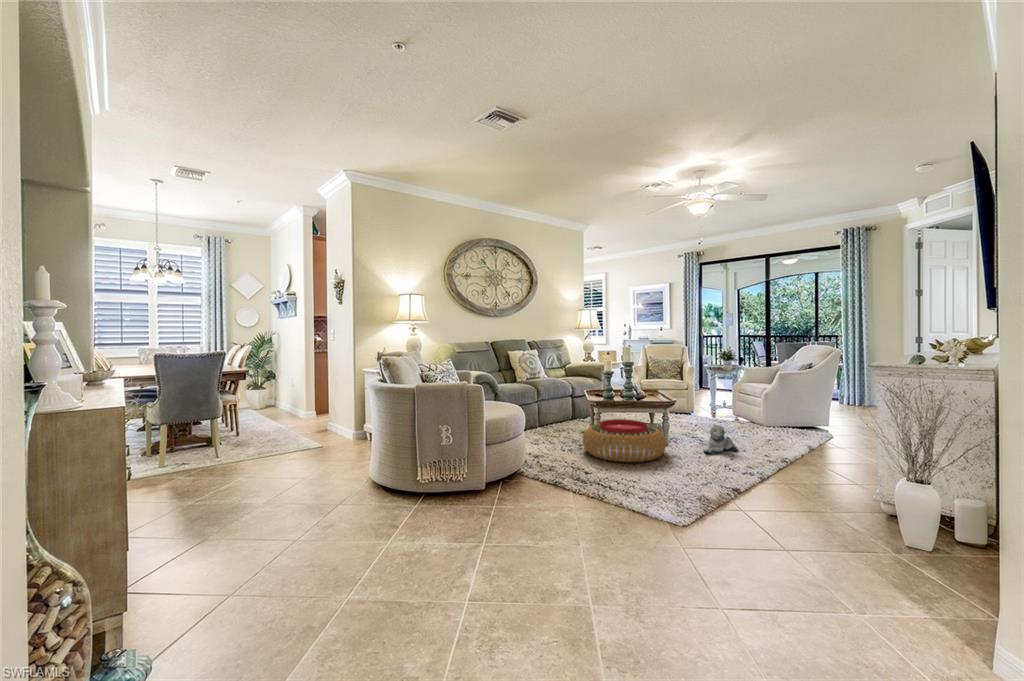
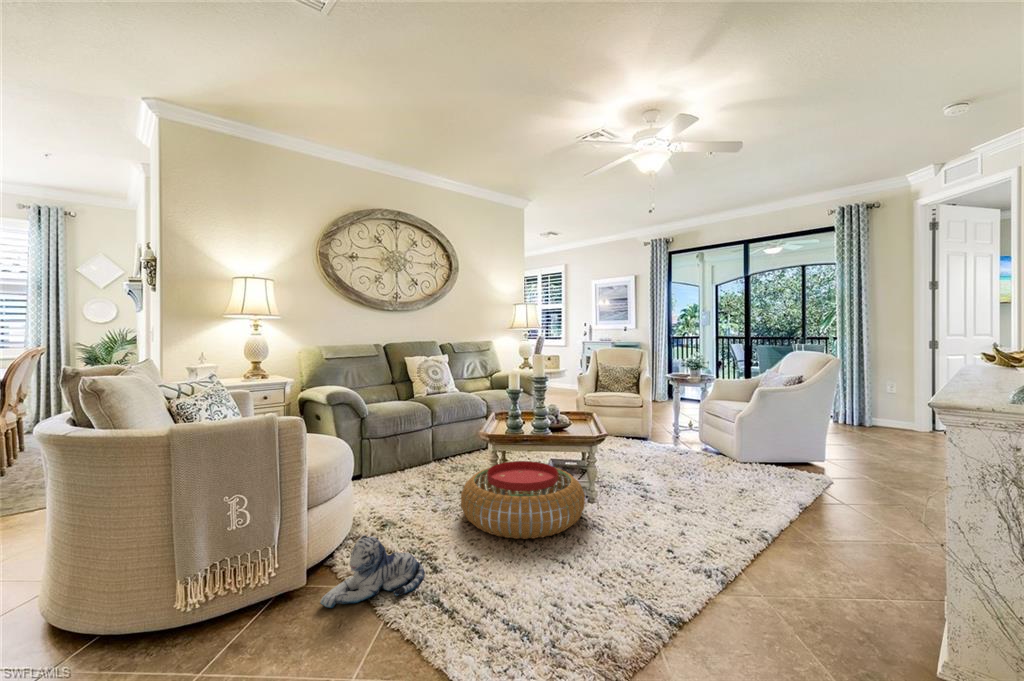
plush toy: present [703,425,738,453] -> present [320,535,425,608]

